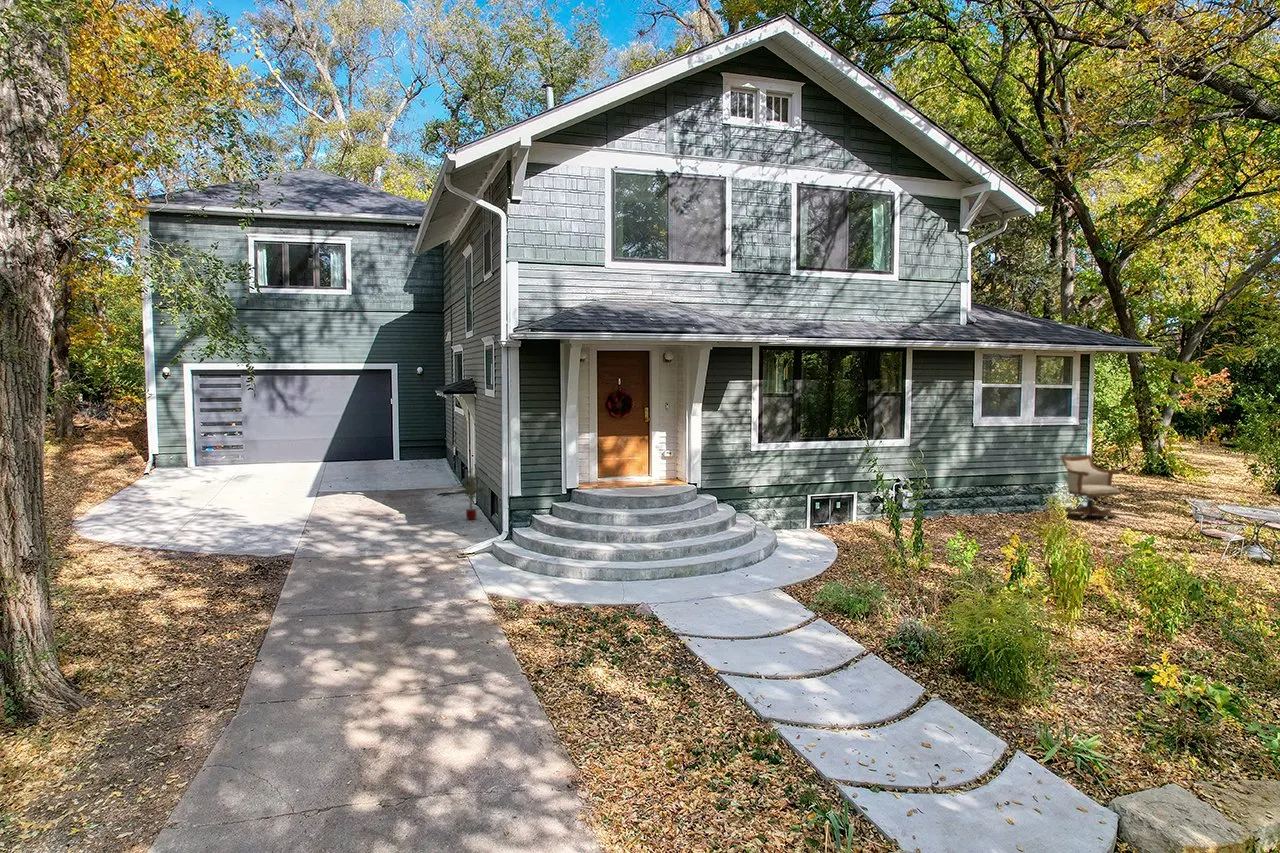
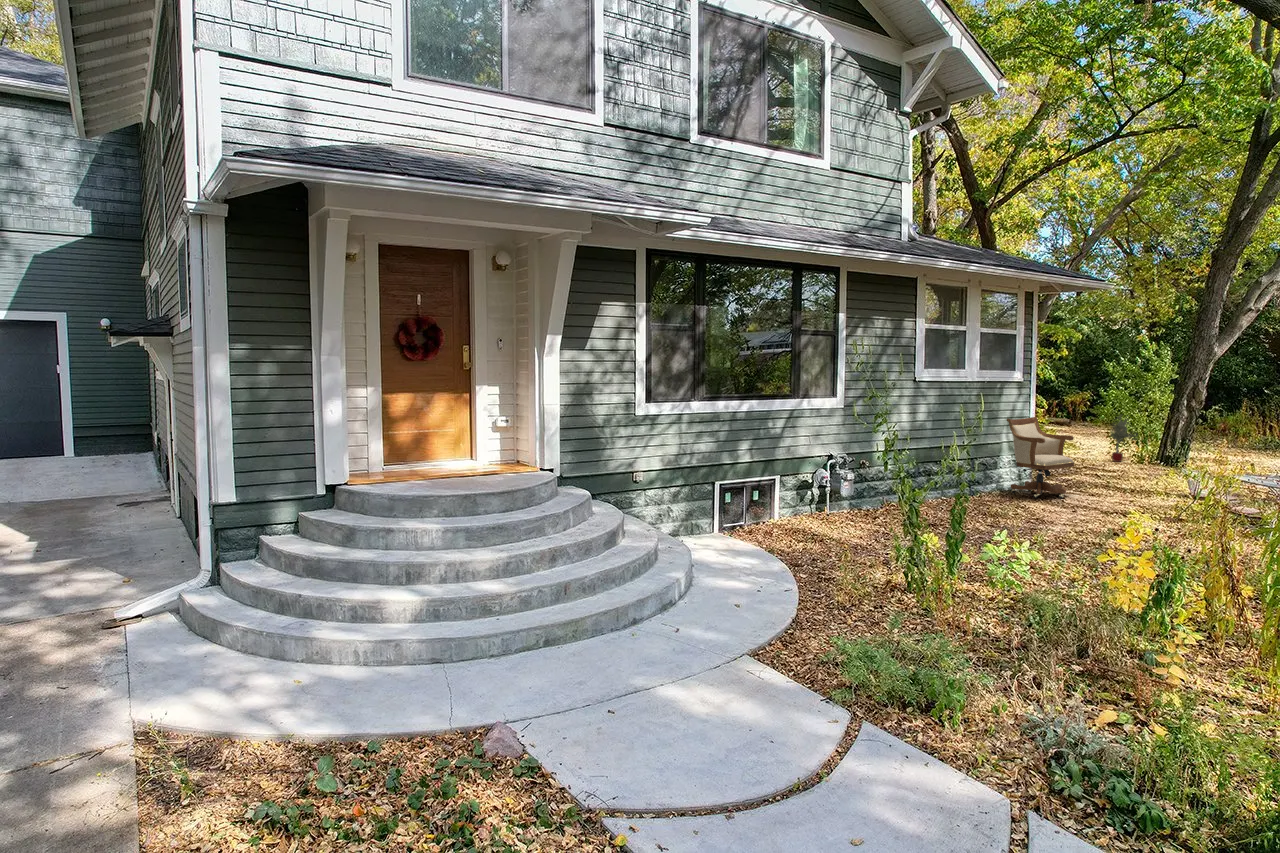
potted tree: present [463,469,487,520] -> present [1111,415,1137,462]

